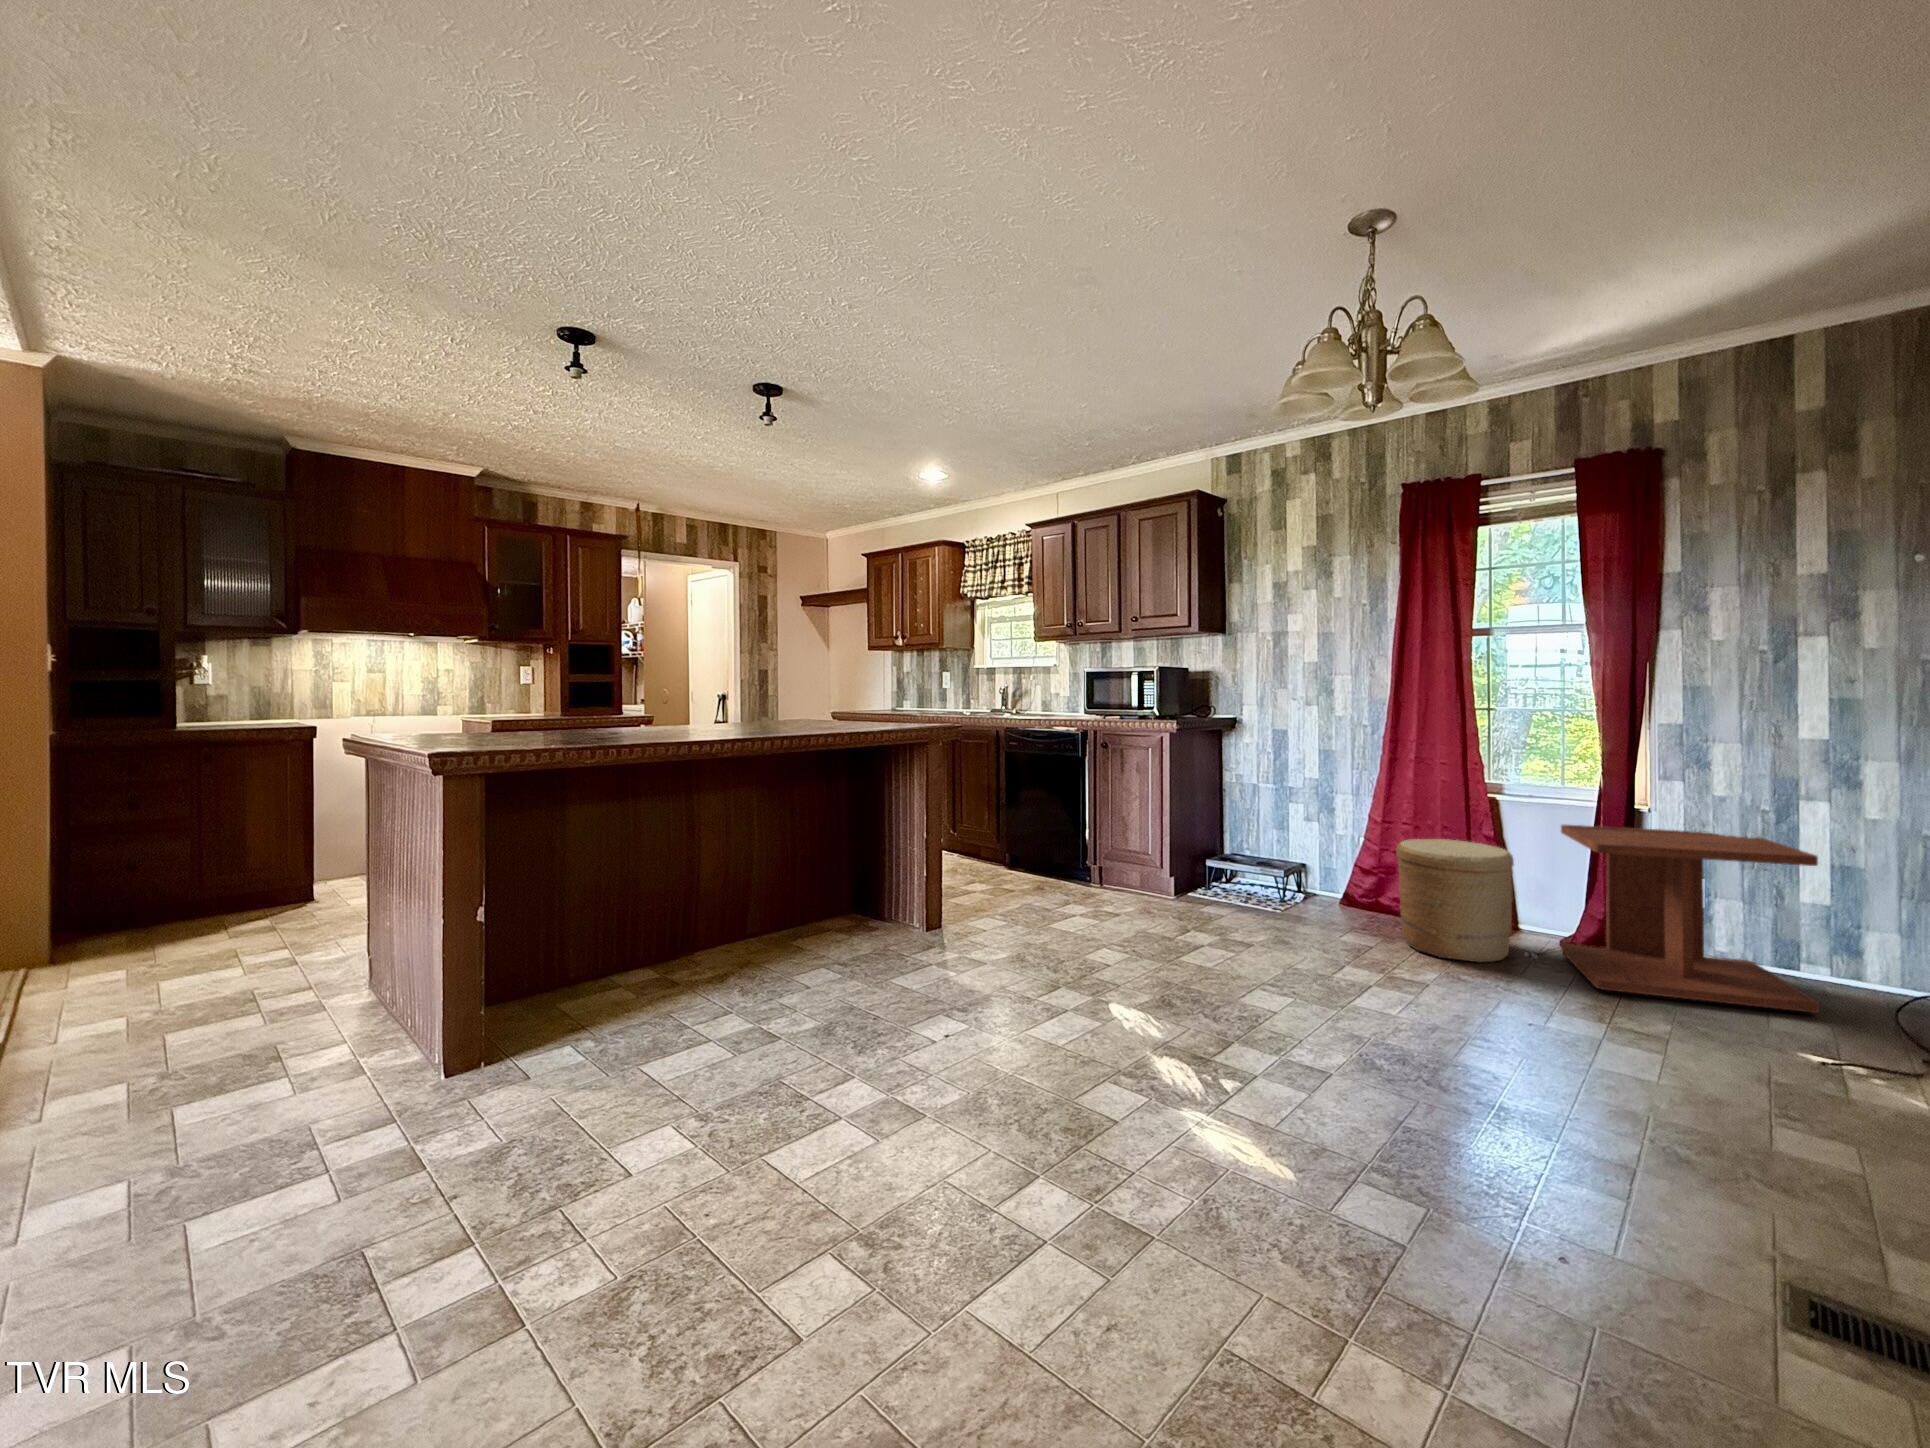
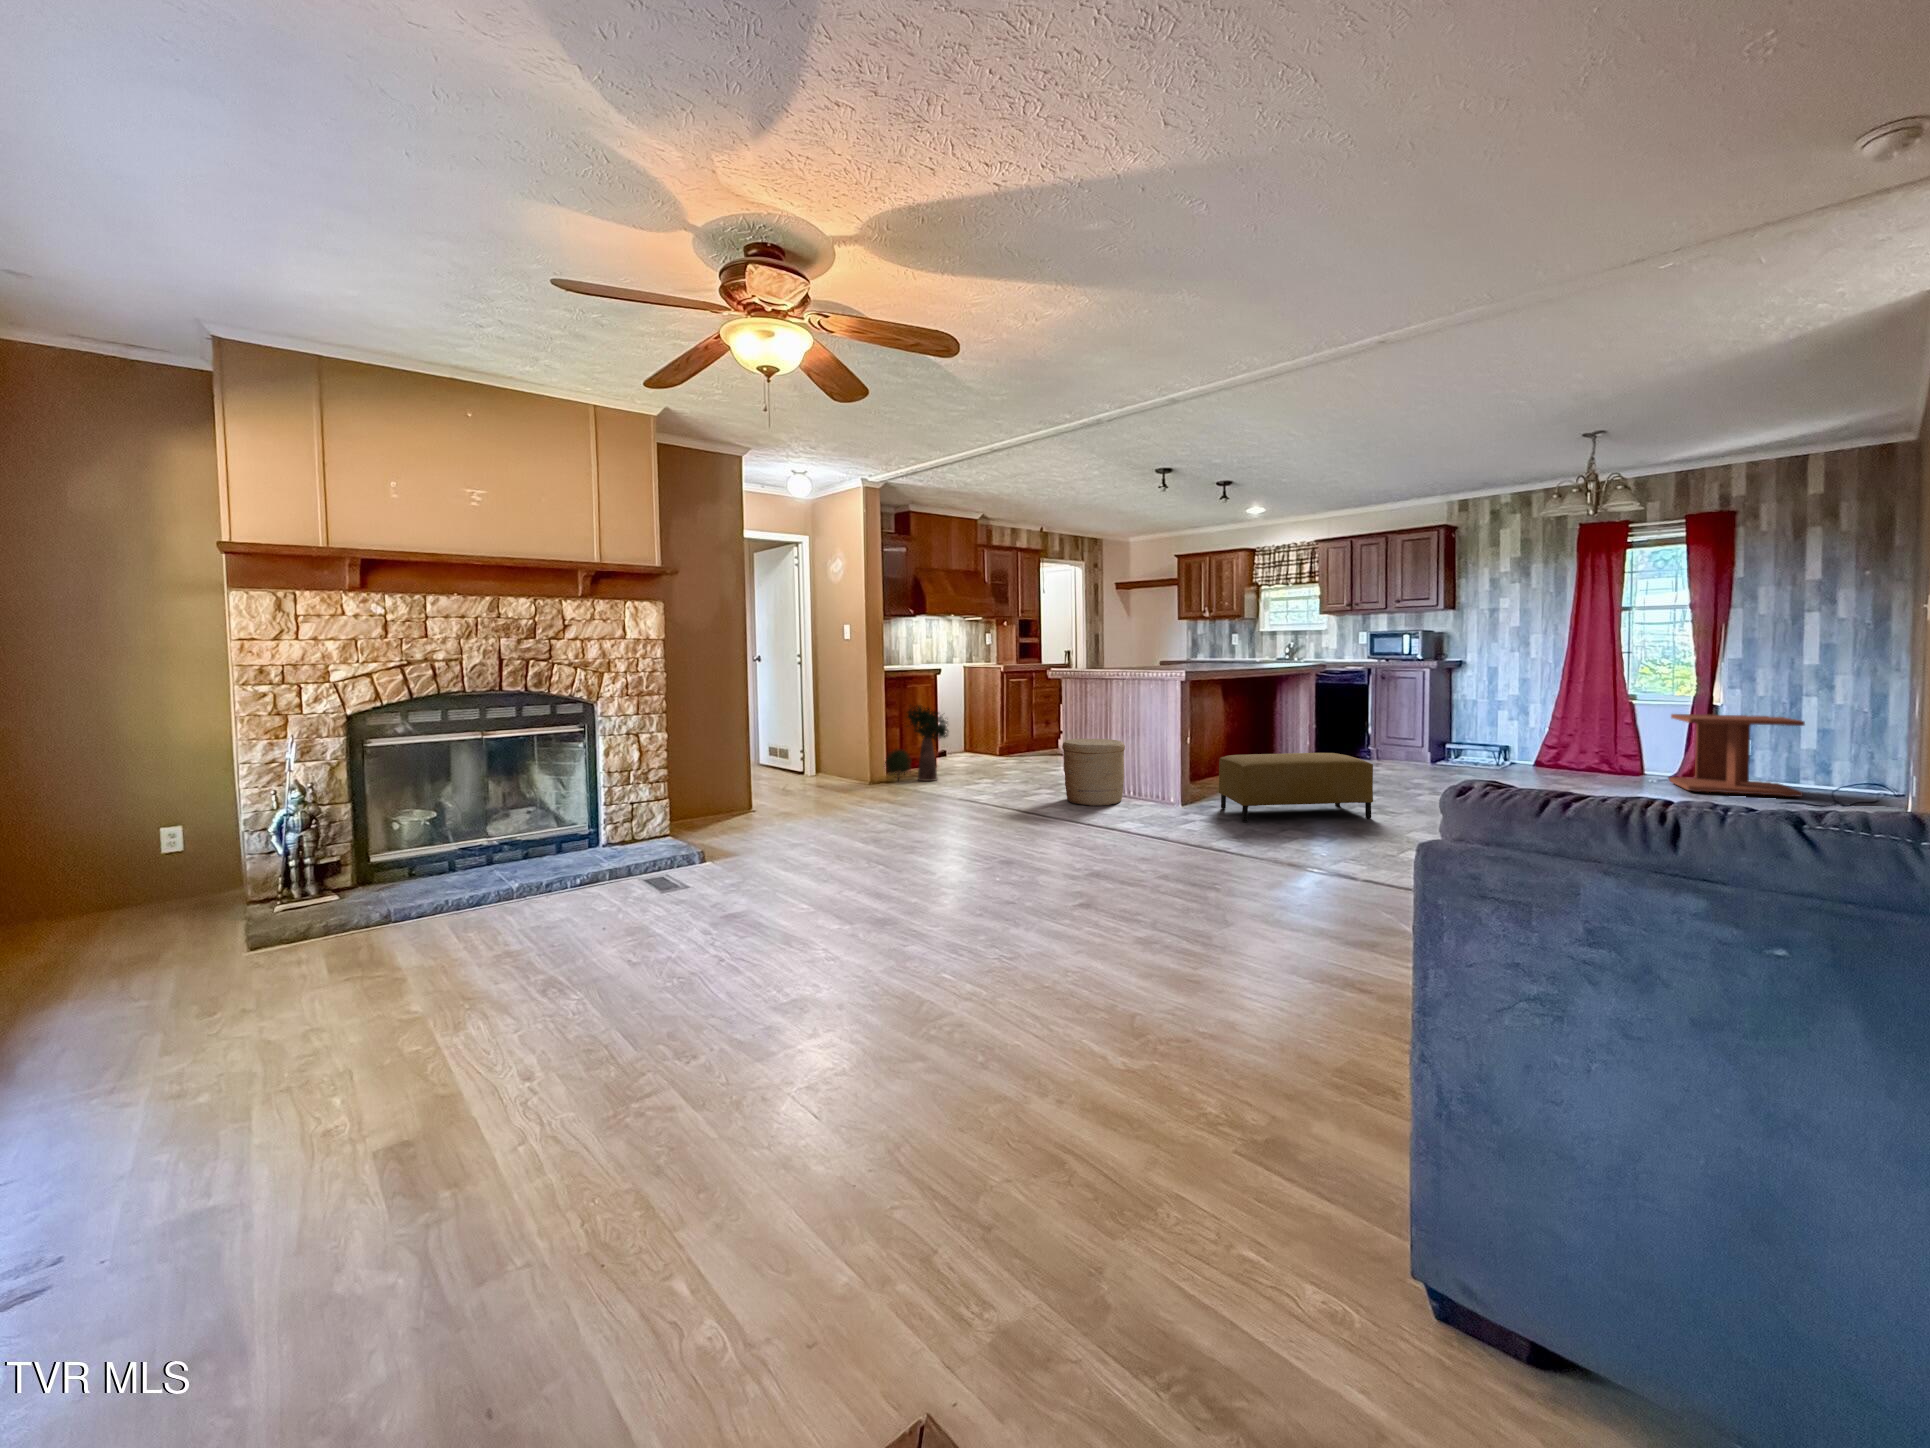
potted plant: none [25,802,221,962] -> present [884,705,948,781]
woven basket: present [1396,839,1514,962] -> present [1062,739,1125,806]
ottoman: none [441,944,844,1183] -> present [1219,753,1373,822]

